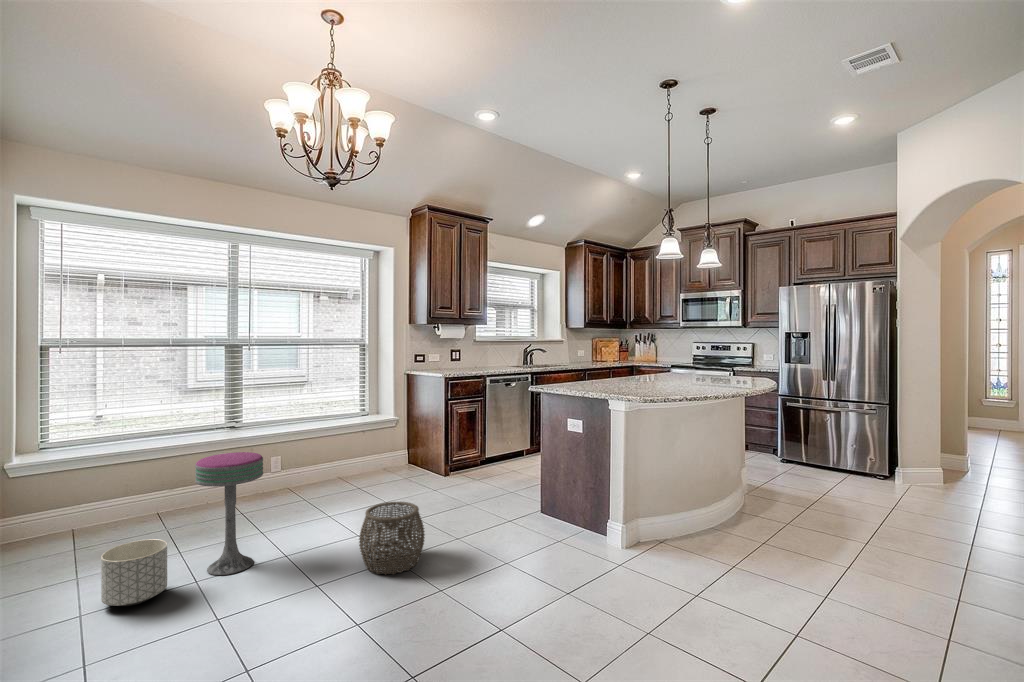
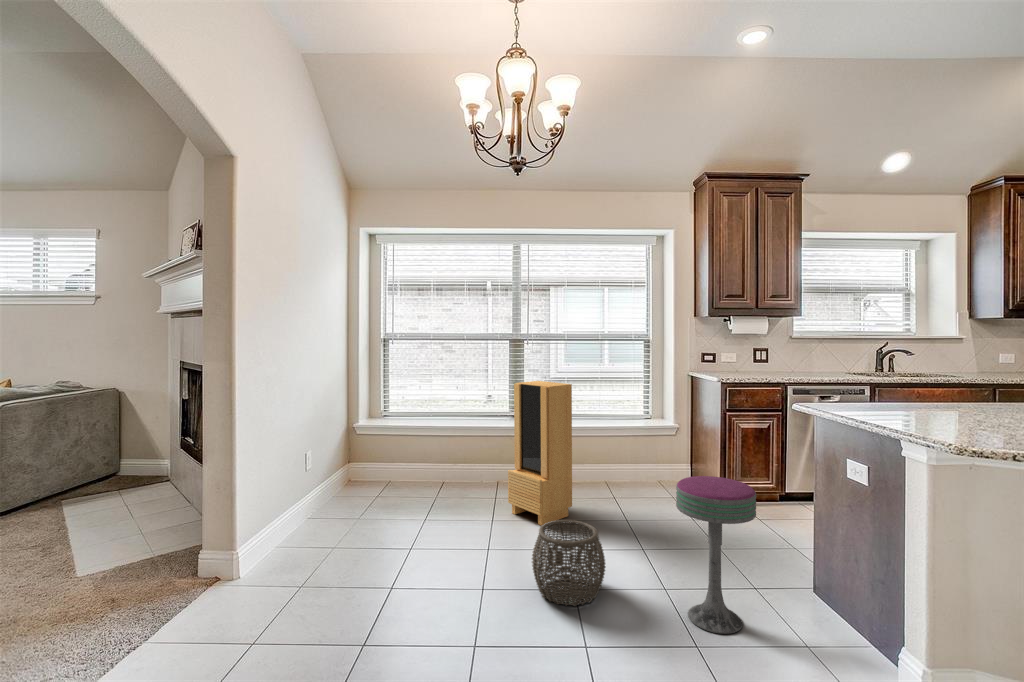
storage cabinet: none [270,385,337,527] -> present [508,381,572,526]
bar stool: present [195,452,263,575] -> present [676,476,756,634]
planter: present [101,539,167,606] -> none [349,500,394,552]

